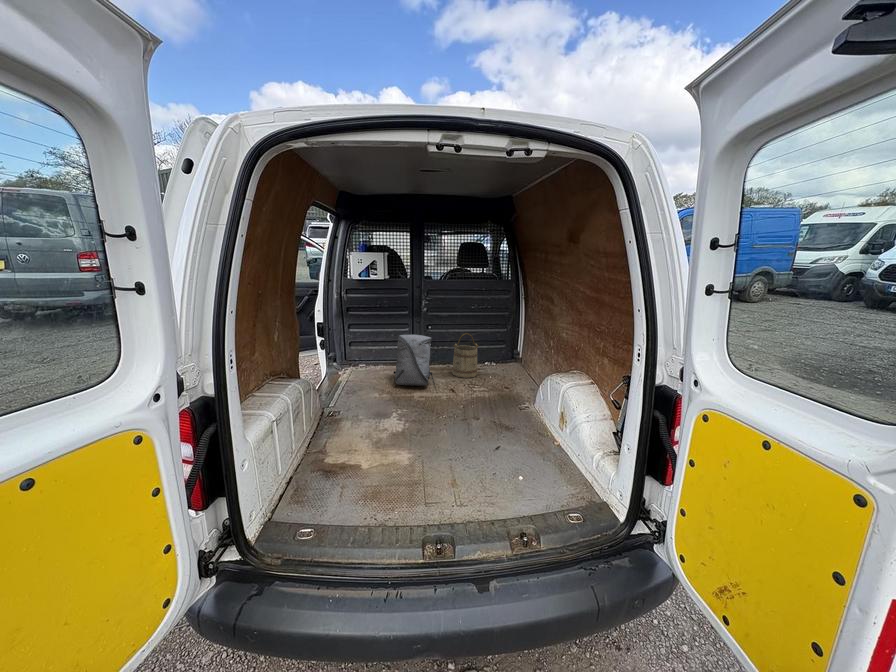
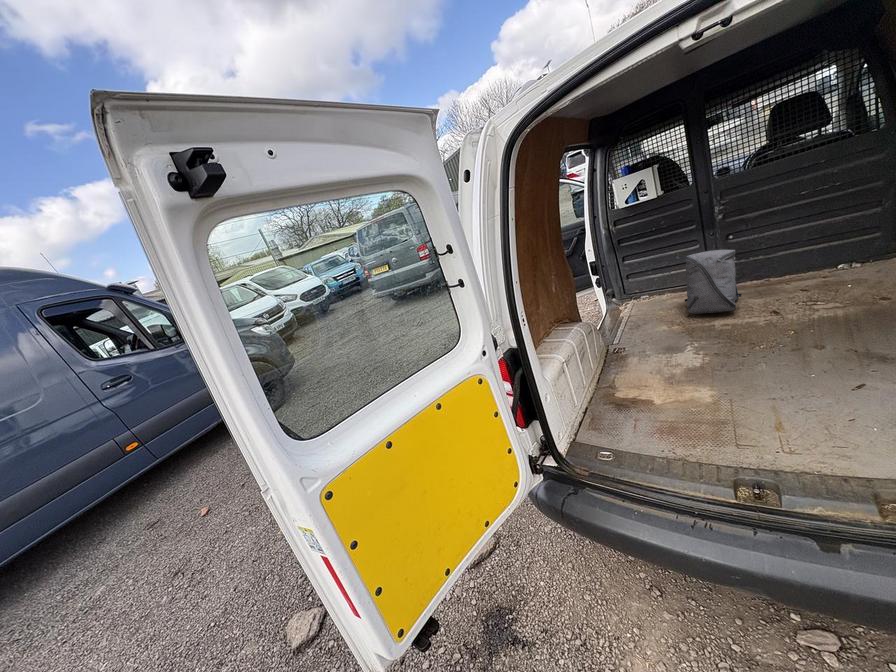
bucket: present [452,333,479,378] -> none [773,232,823,294]

